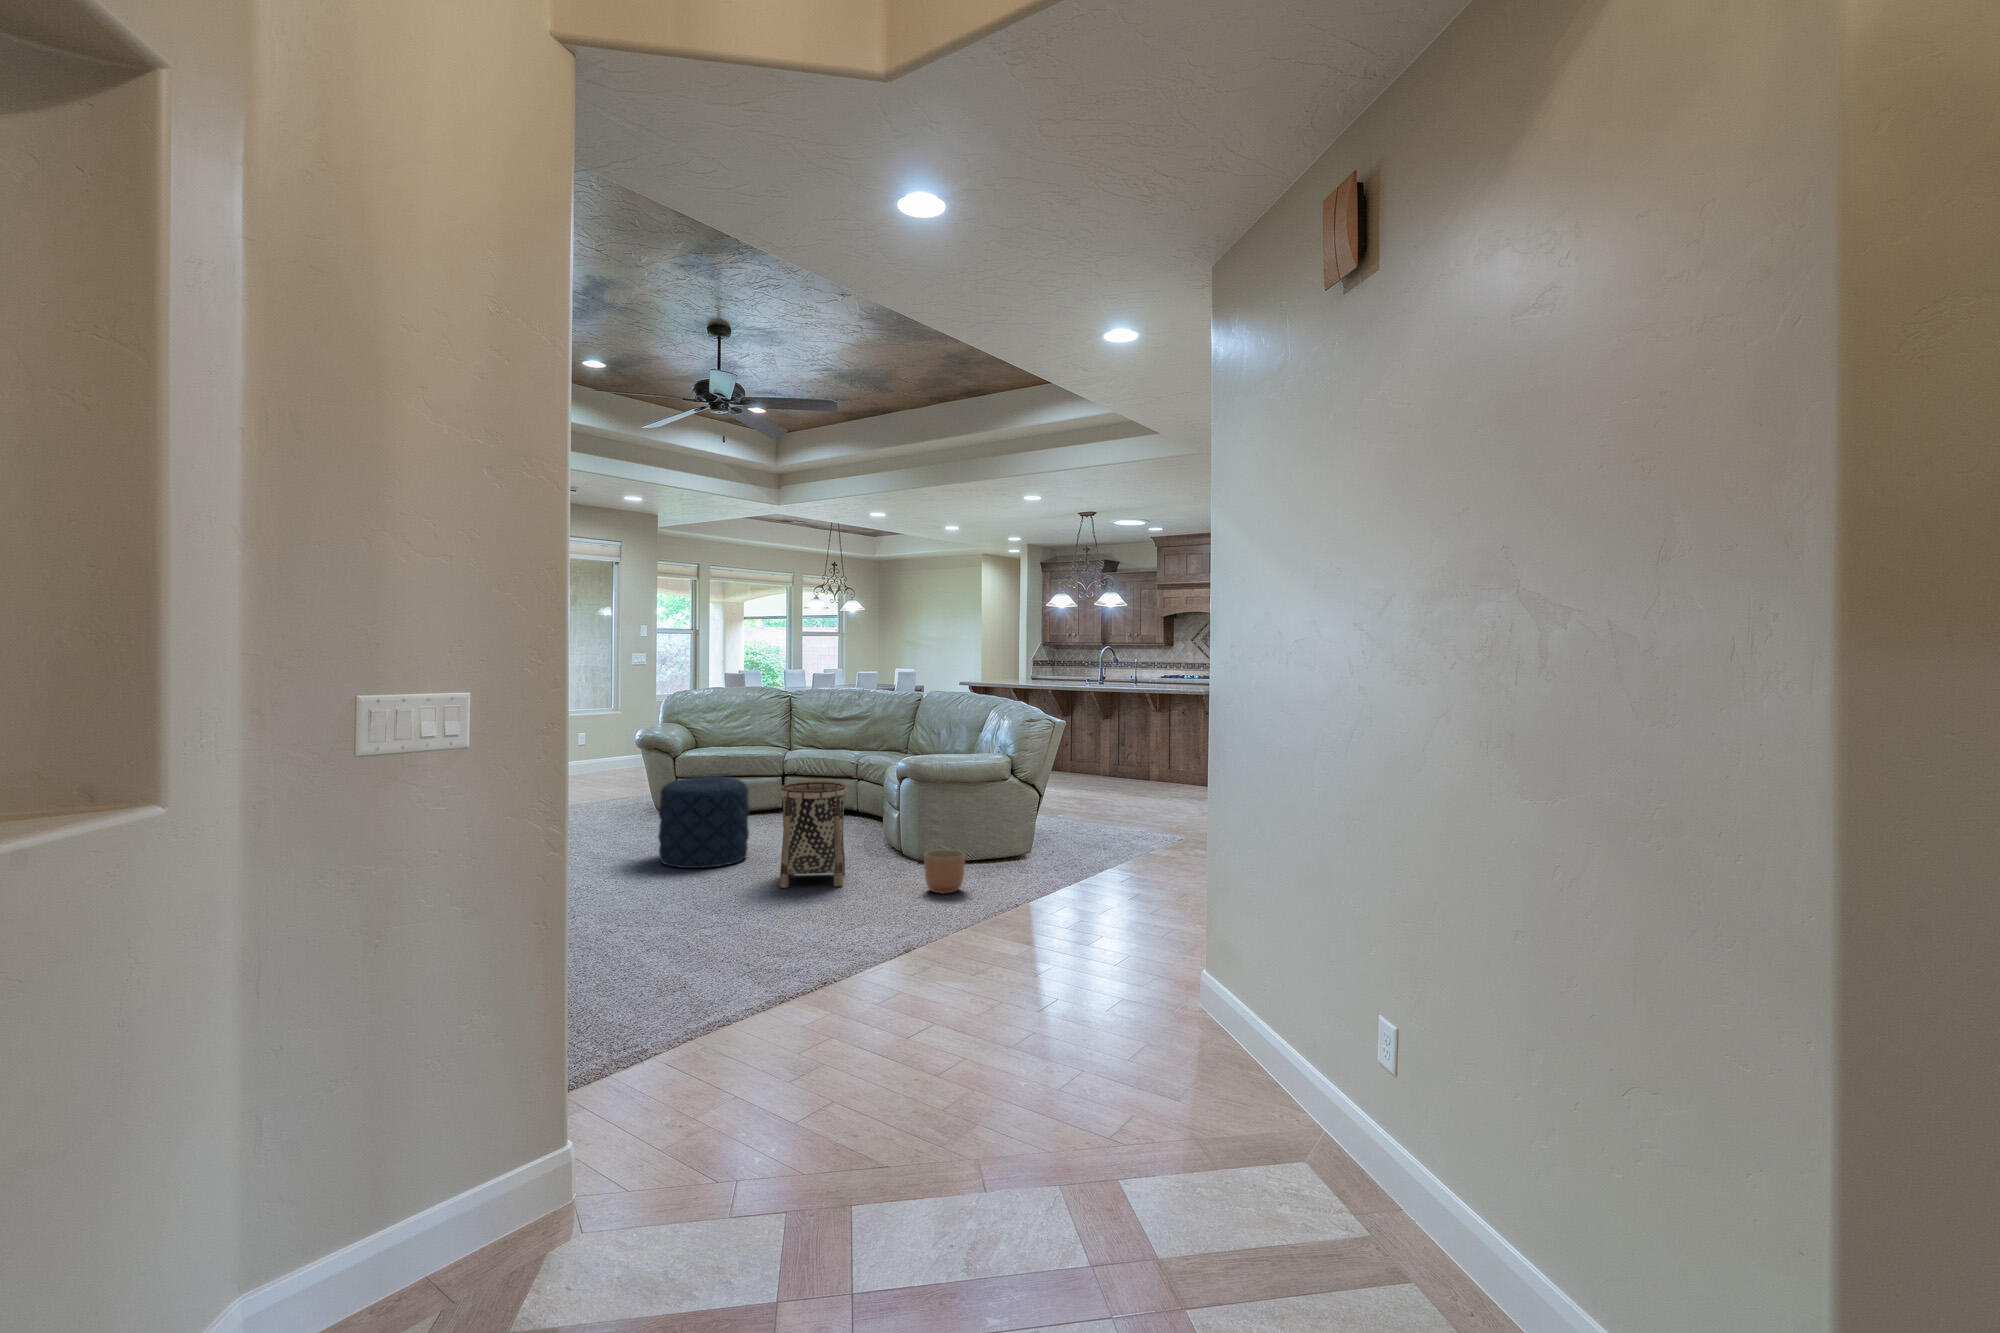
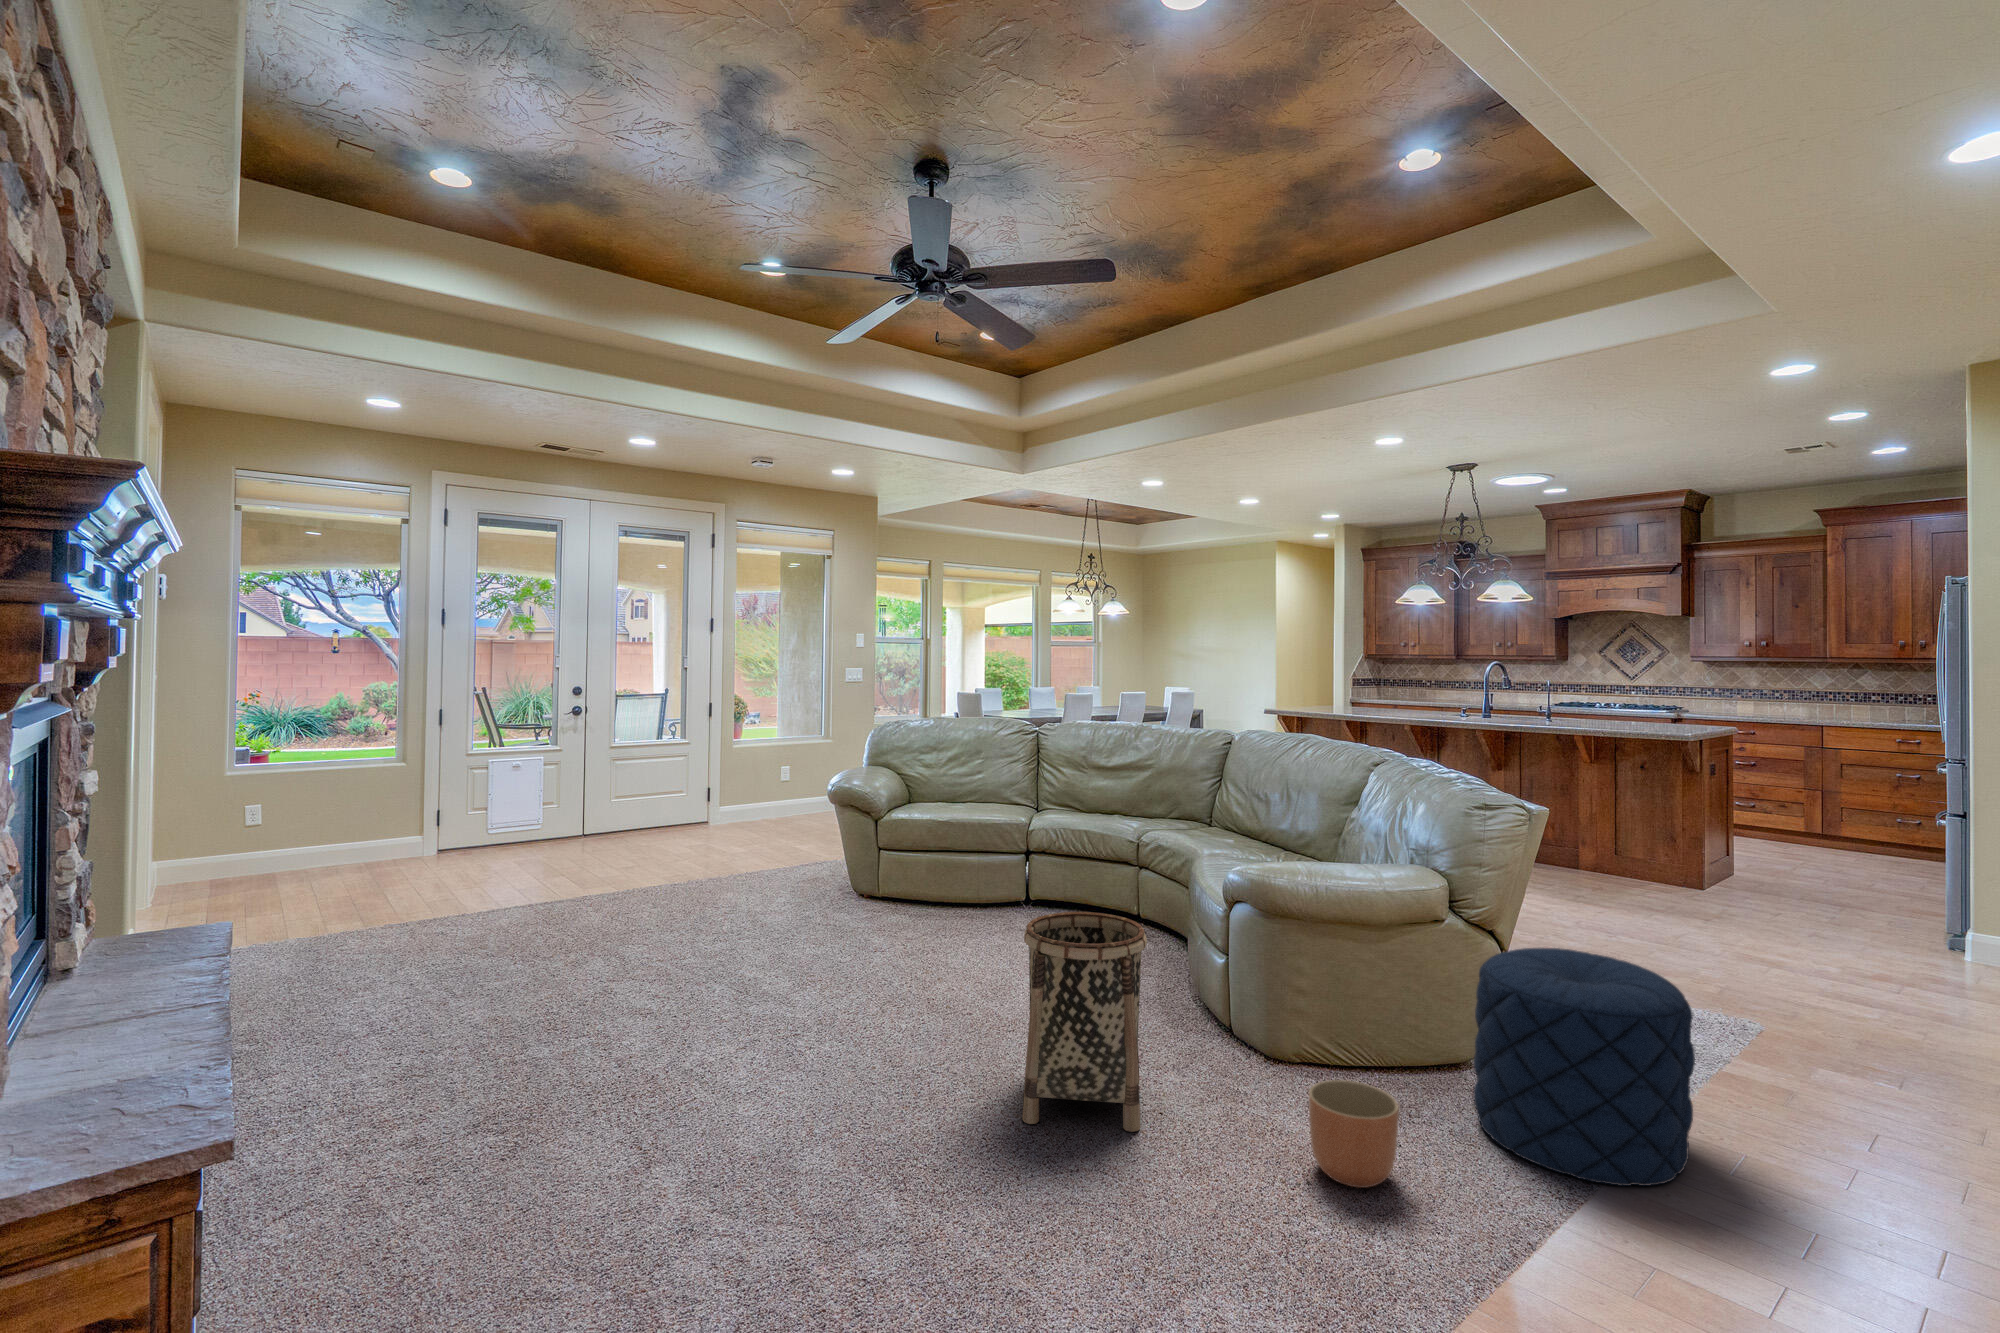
pouf: present [658,776,749,868] -> present [1474,948,1695,1186]

